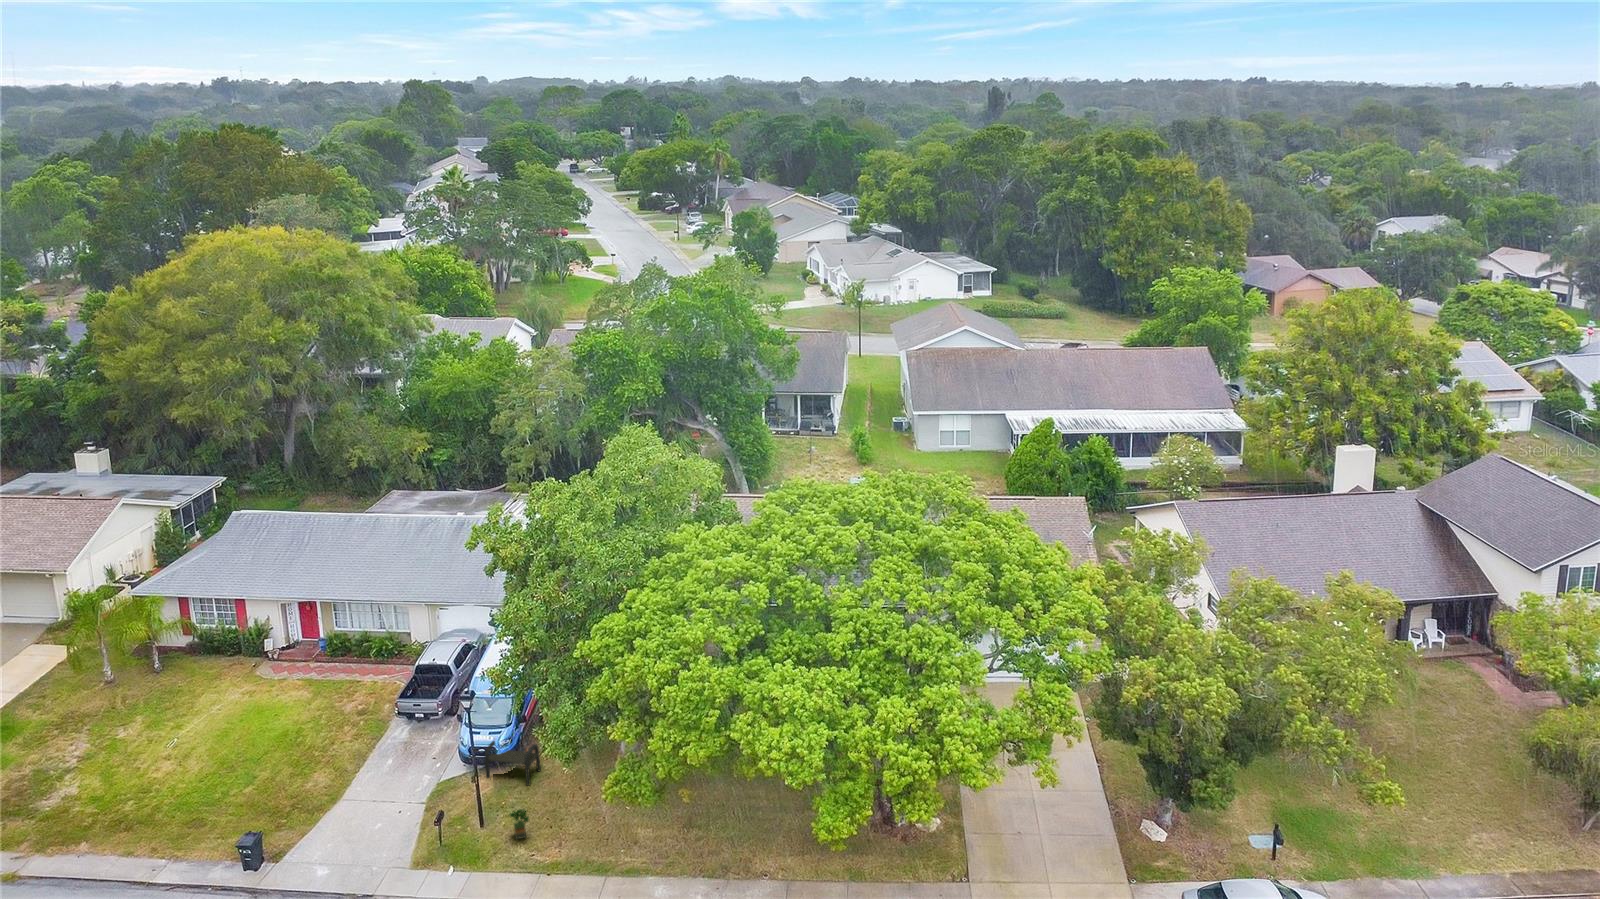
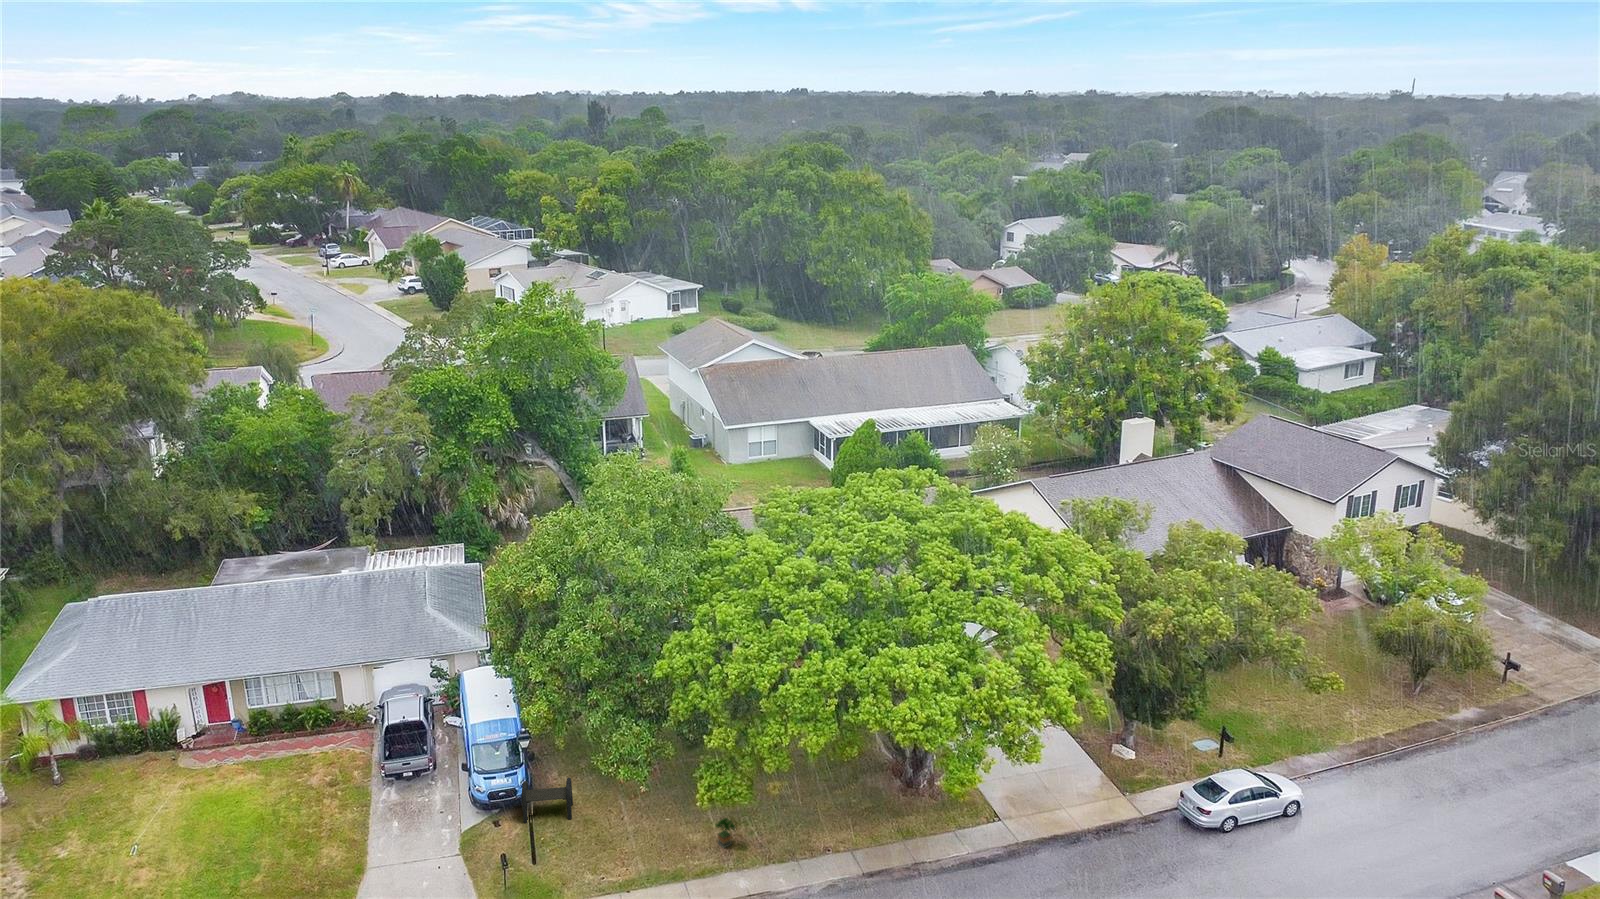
potted tree: present [510,809,529,839] -> present [715,818,735,848]

